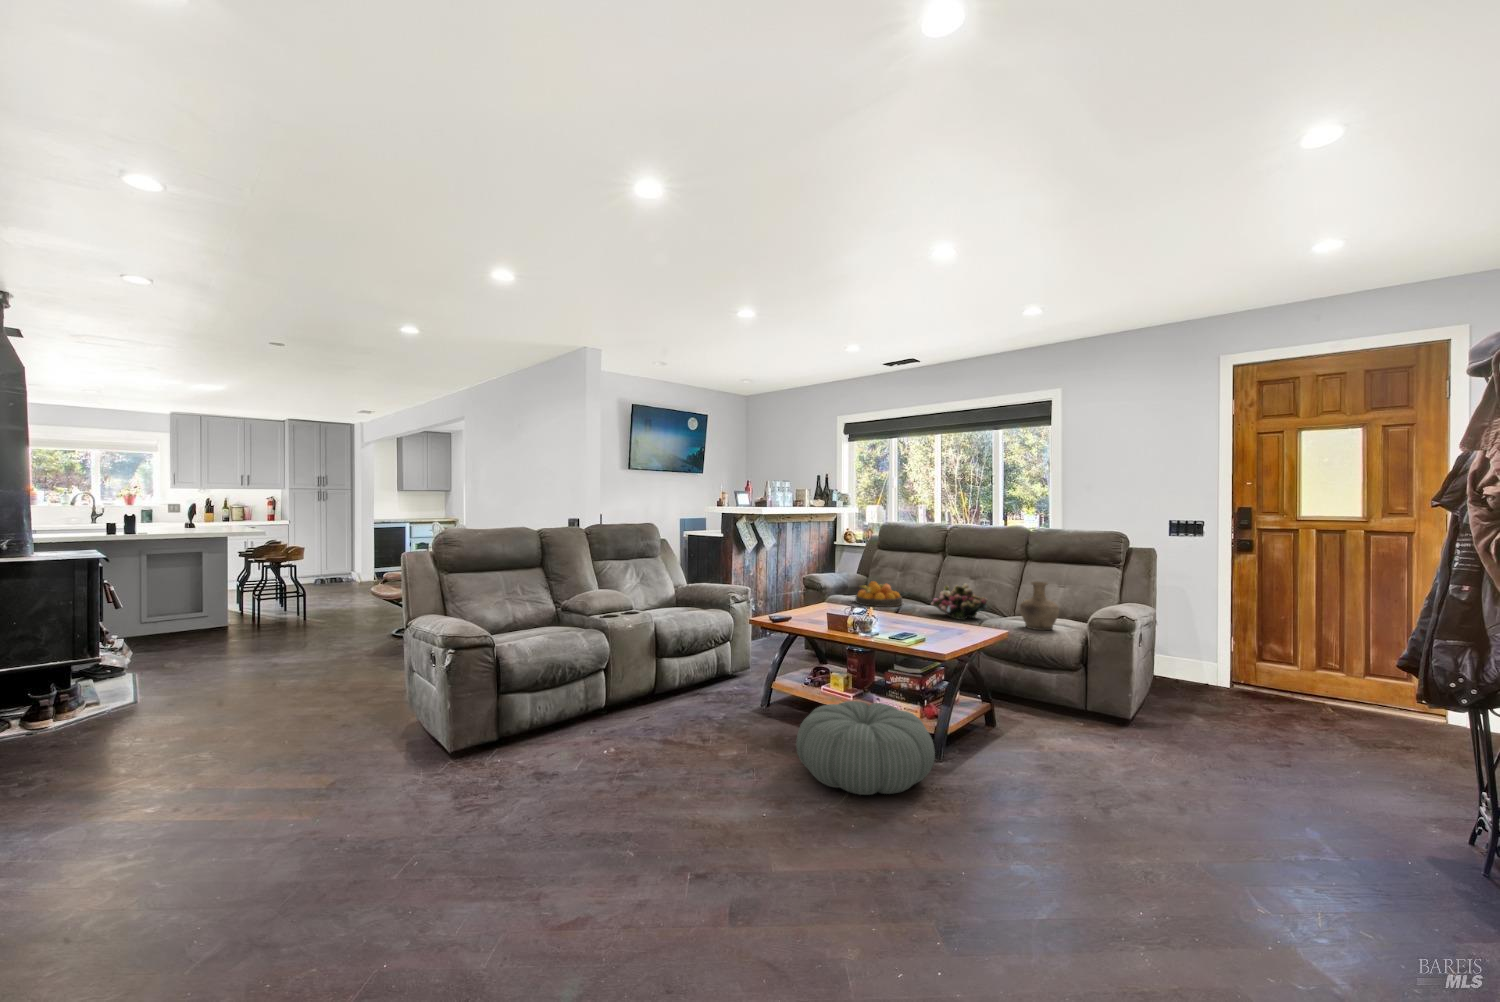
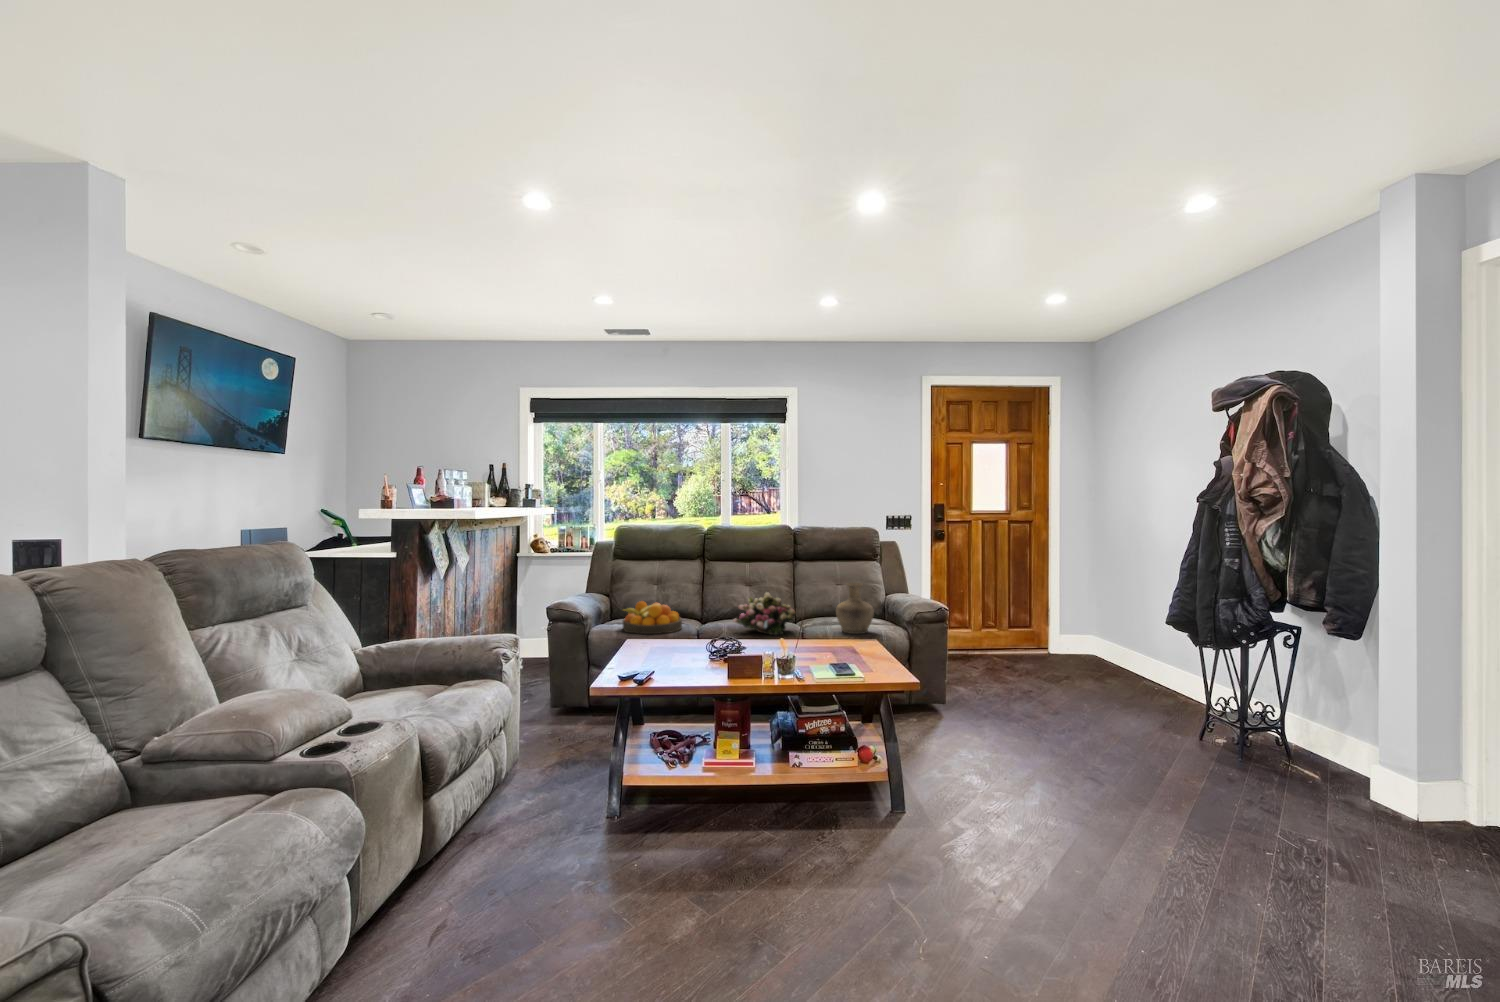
pouf: present [796,701,935,795] -> none [793,766,987,920]

